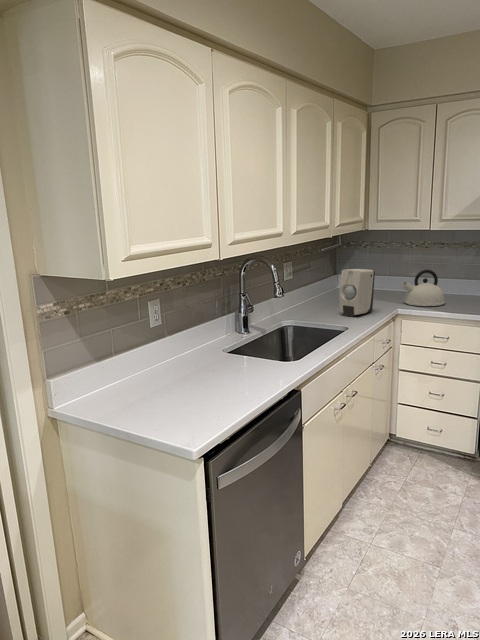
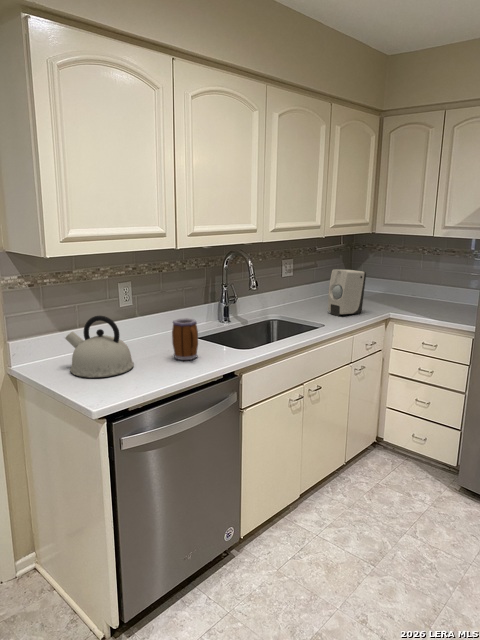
kettle: present [402,270,445,306] -> present [65,316,134,378]
mug: none [225,334,256,380] -> present [172,318,198,360]

